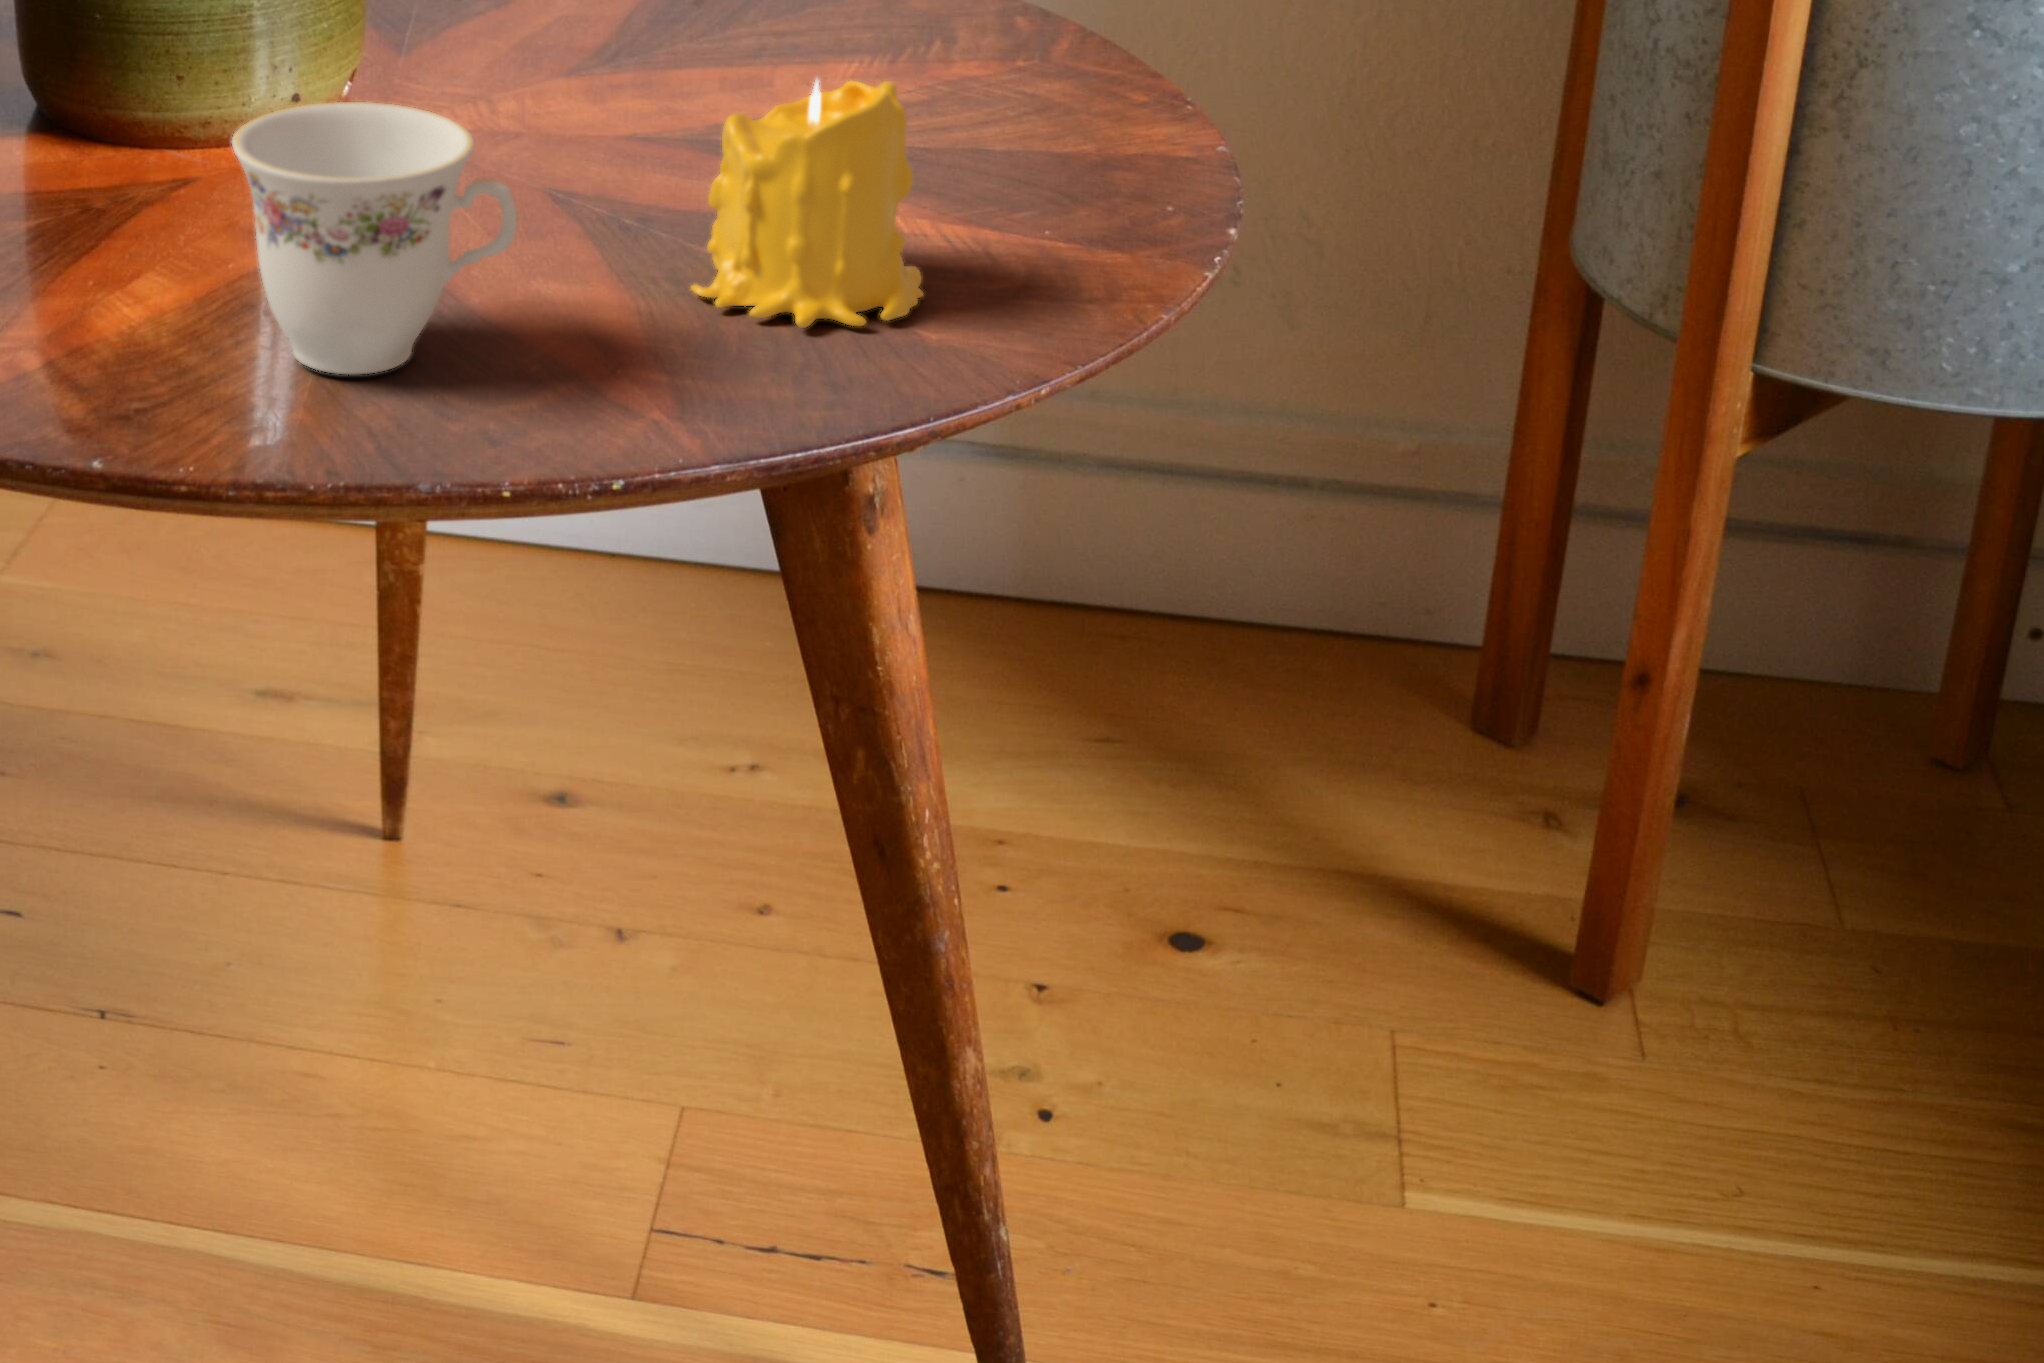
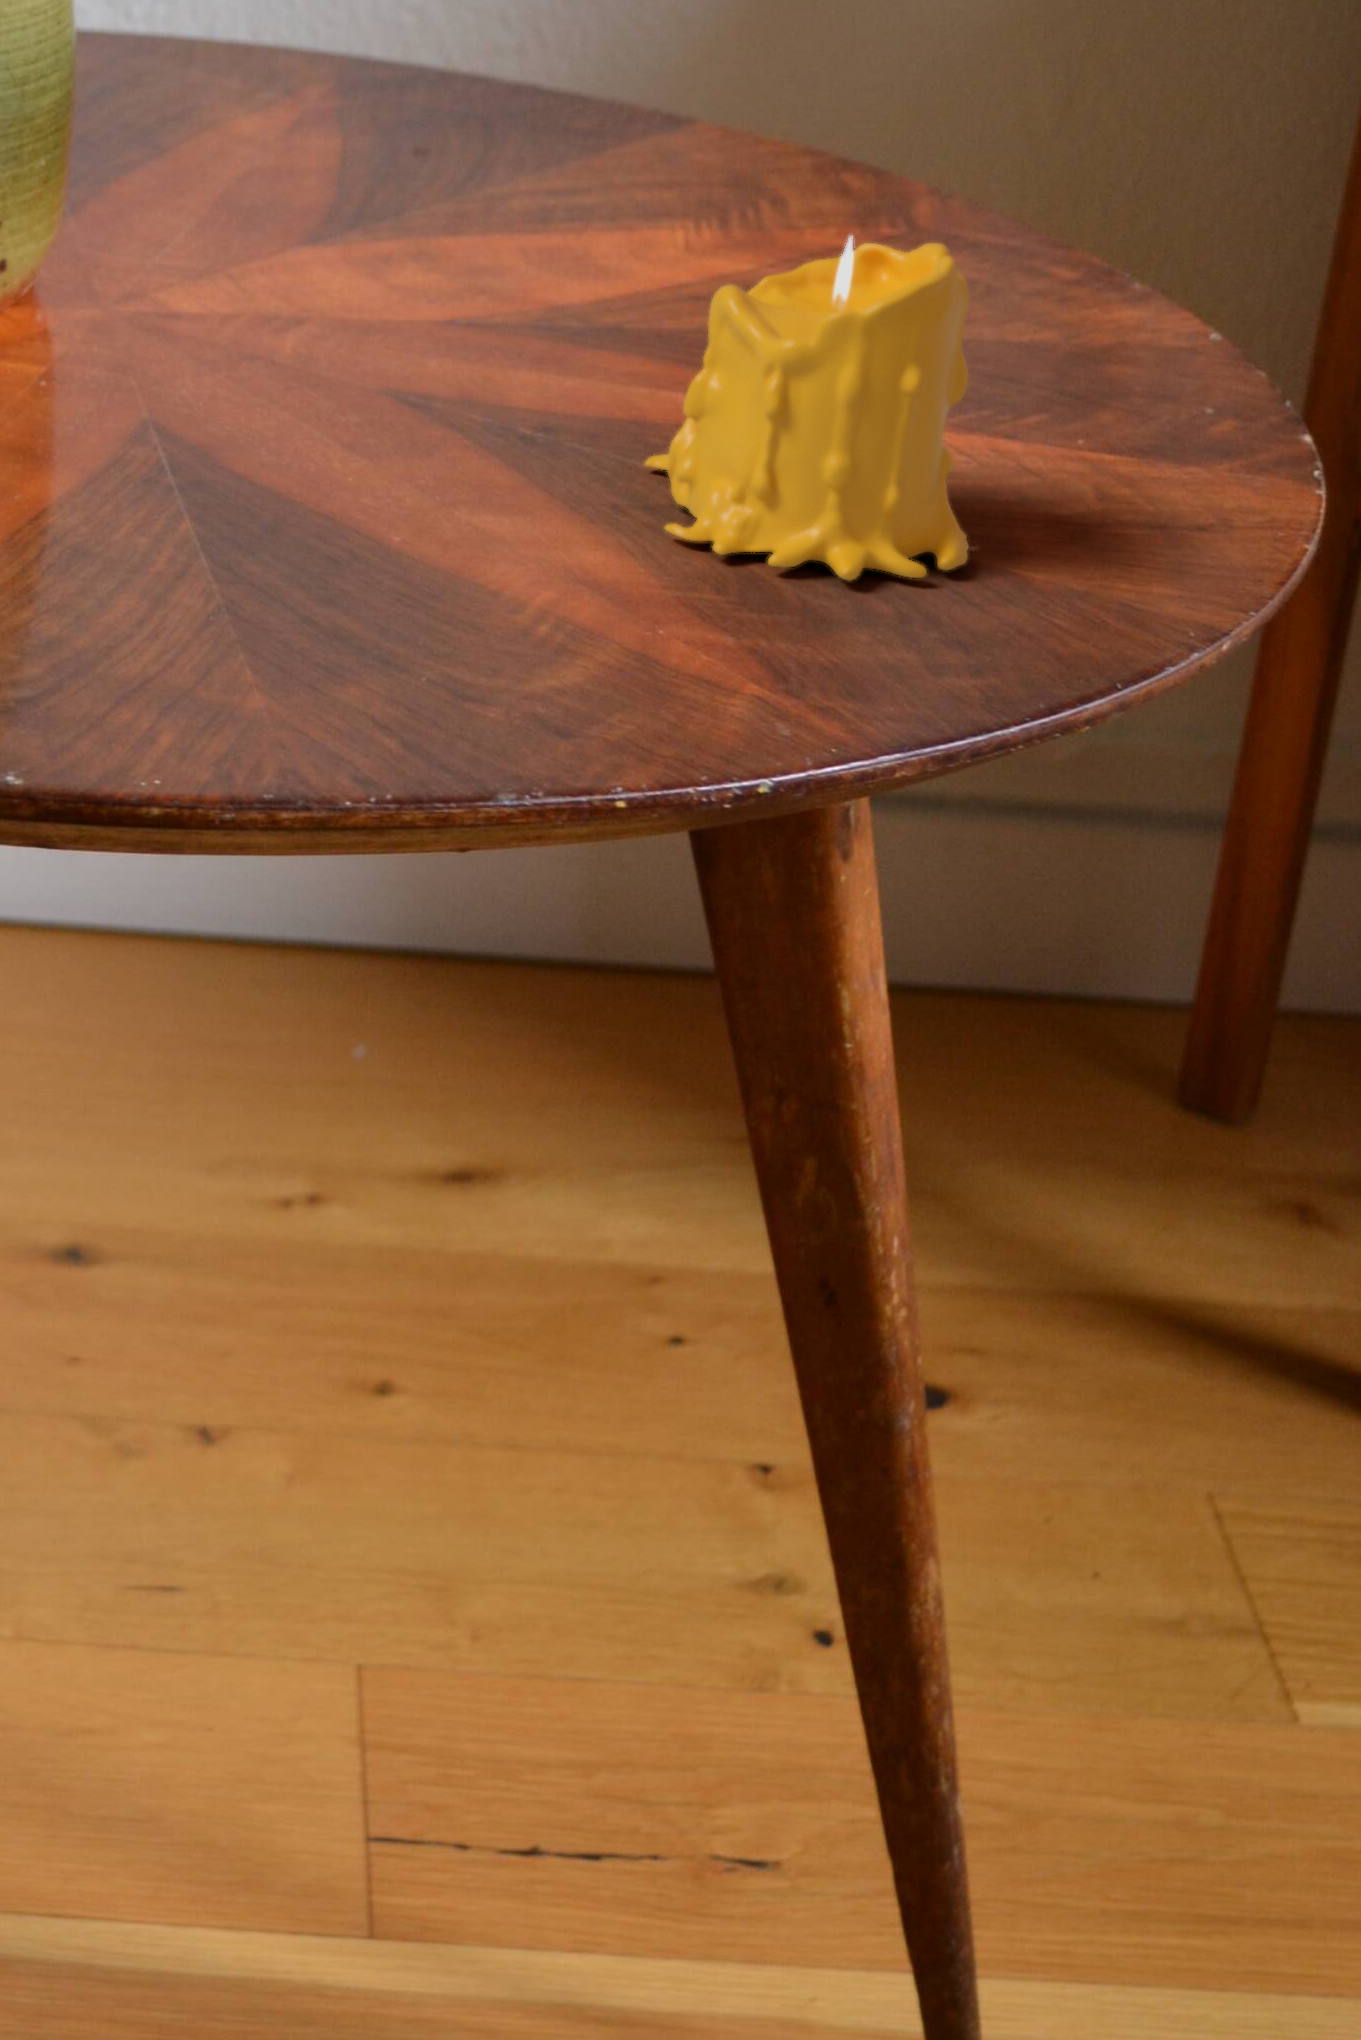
teacup: present [232,102,517,374] -> none [129,256,532,649]

